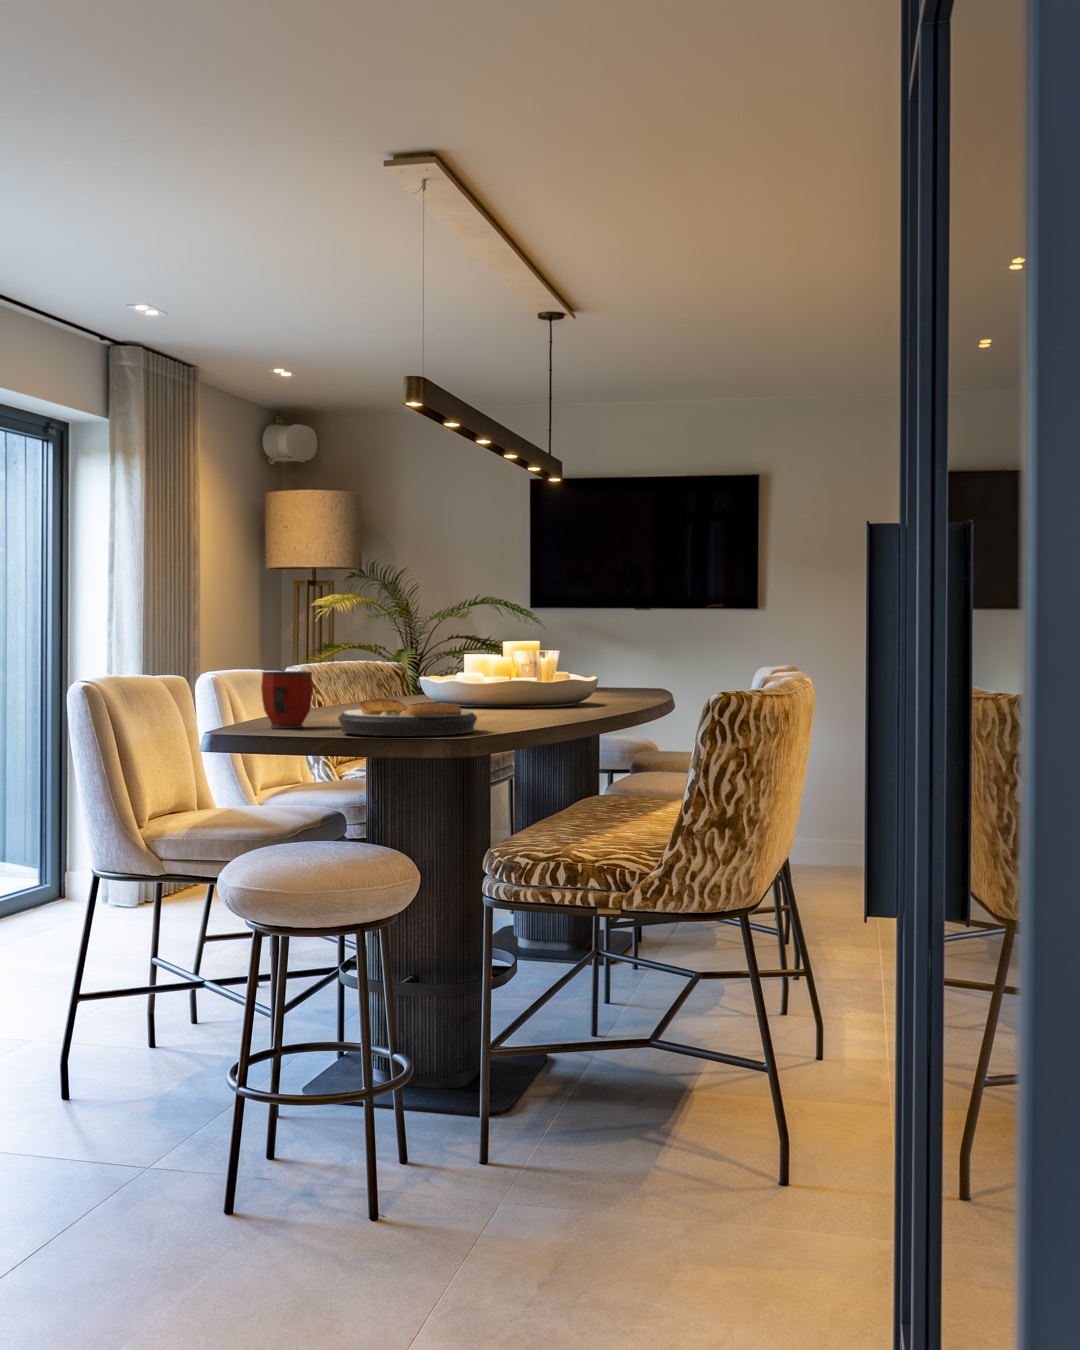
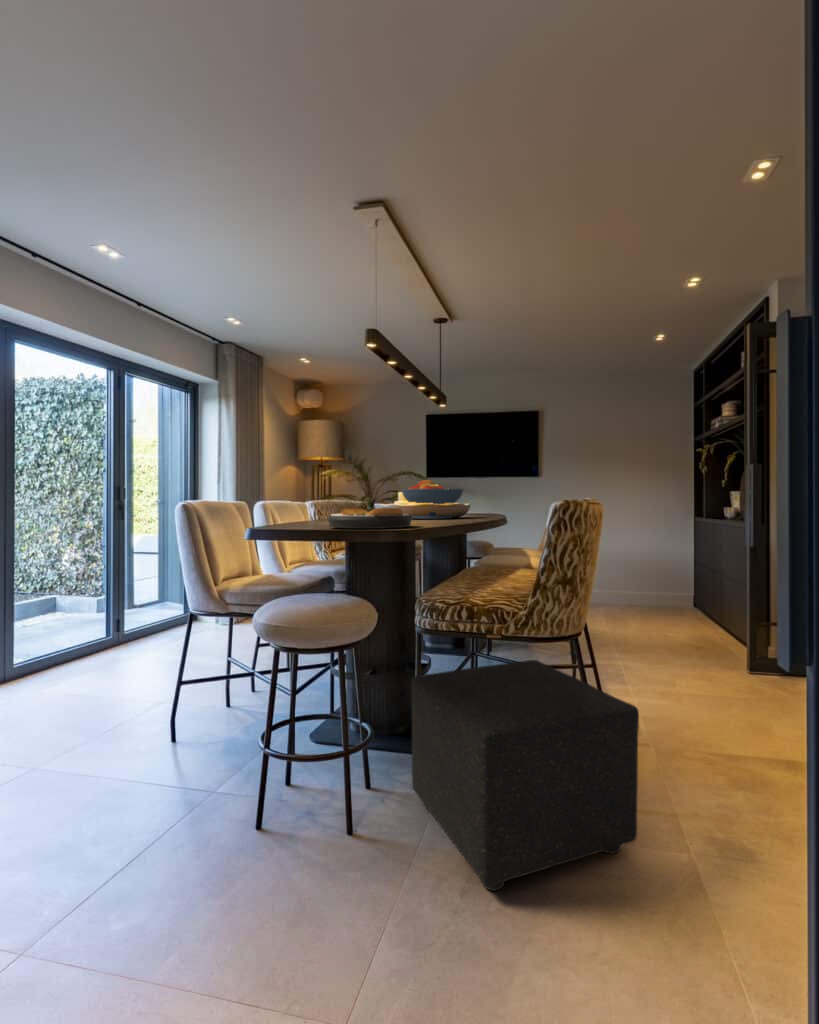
fruit bowl: none [467,638,580,710] -> present [402,480,463,519]
mug: present [261,671,313,728] -> none [282,493,313,526]
ottoman: none [473,952,817,1282] -> present [412,660,639,891]

